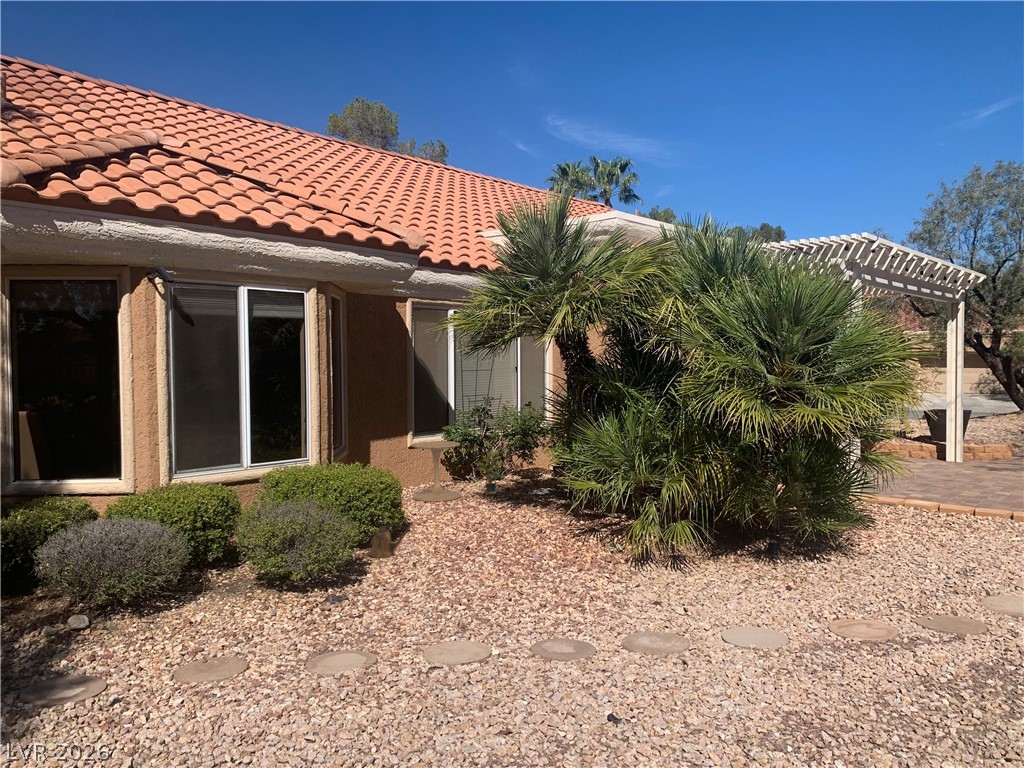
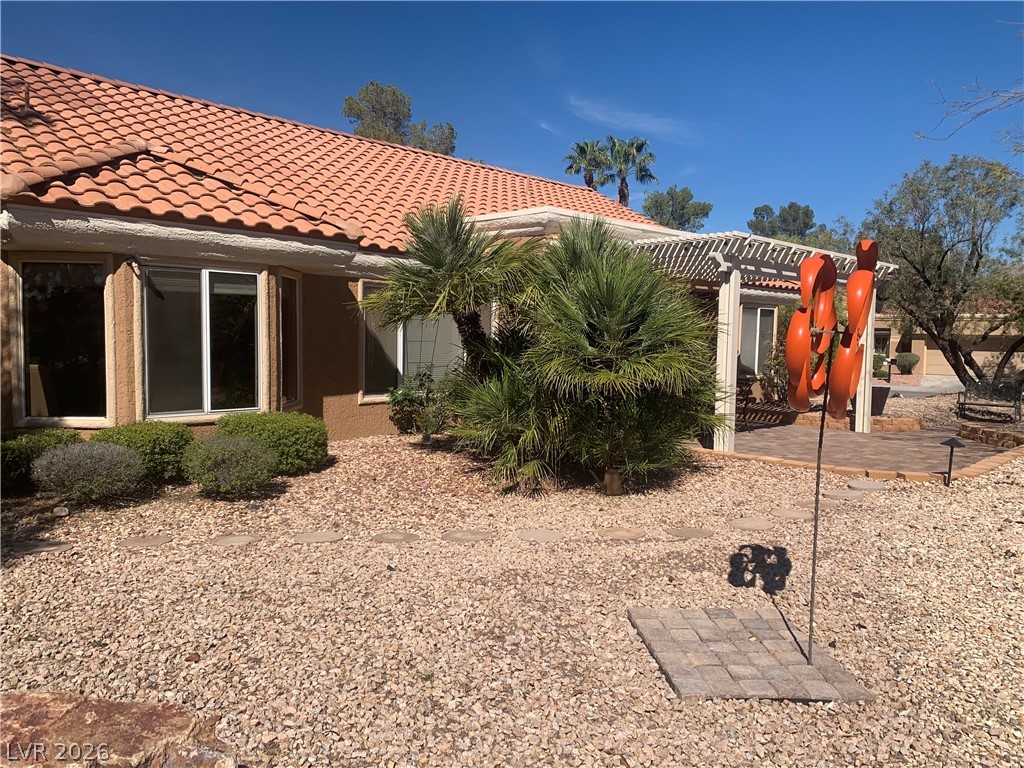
pedestal table: present [412,441,461,502] -> none [360,399,401,448]
watering can: present [369,524,414,558] -> present [589,469,625,495]

